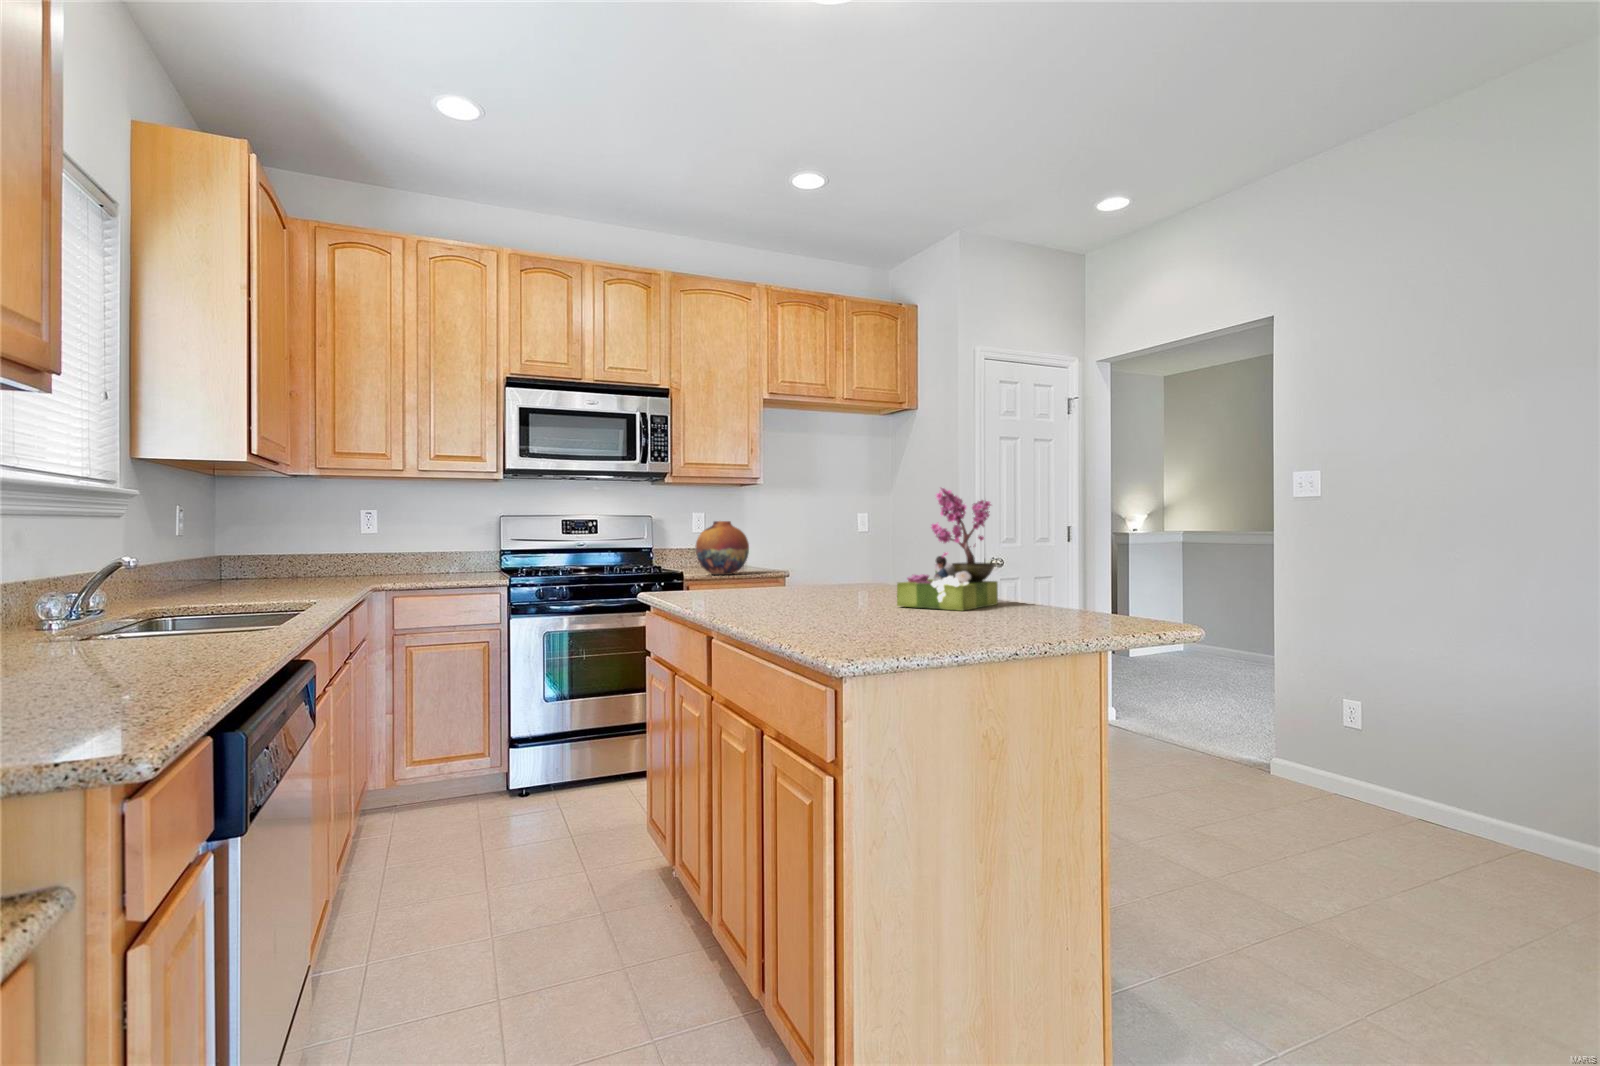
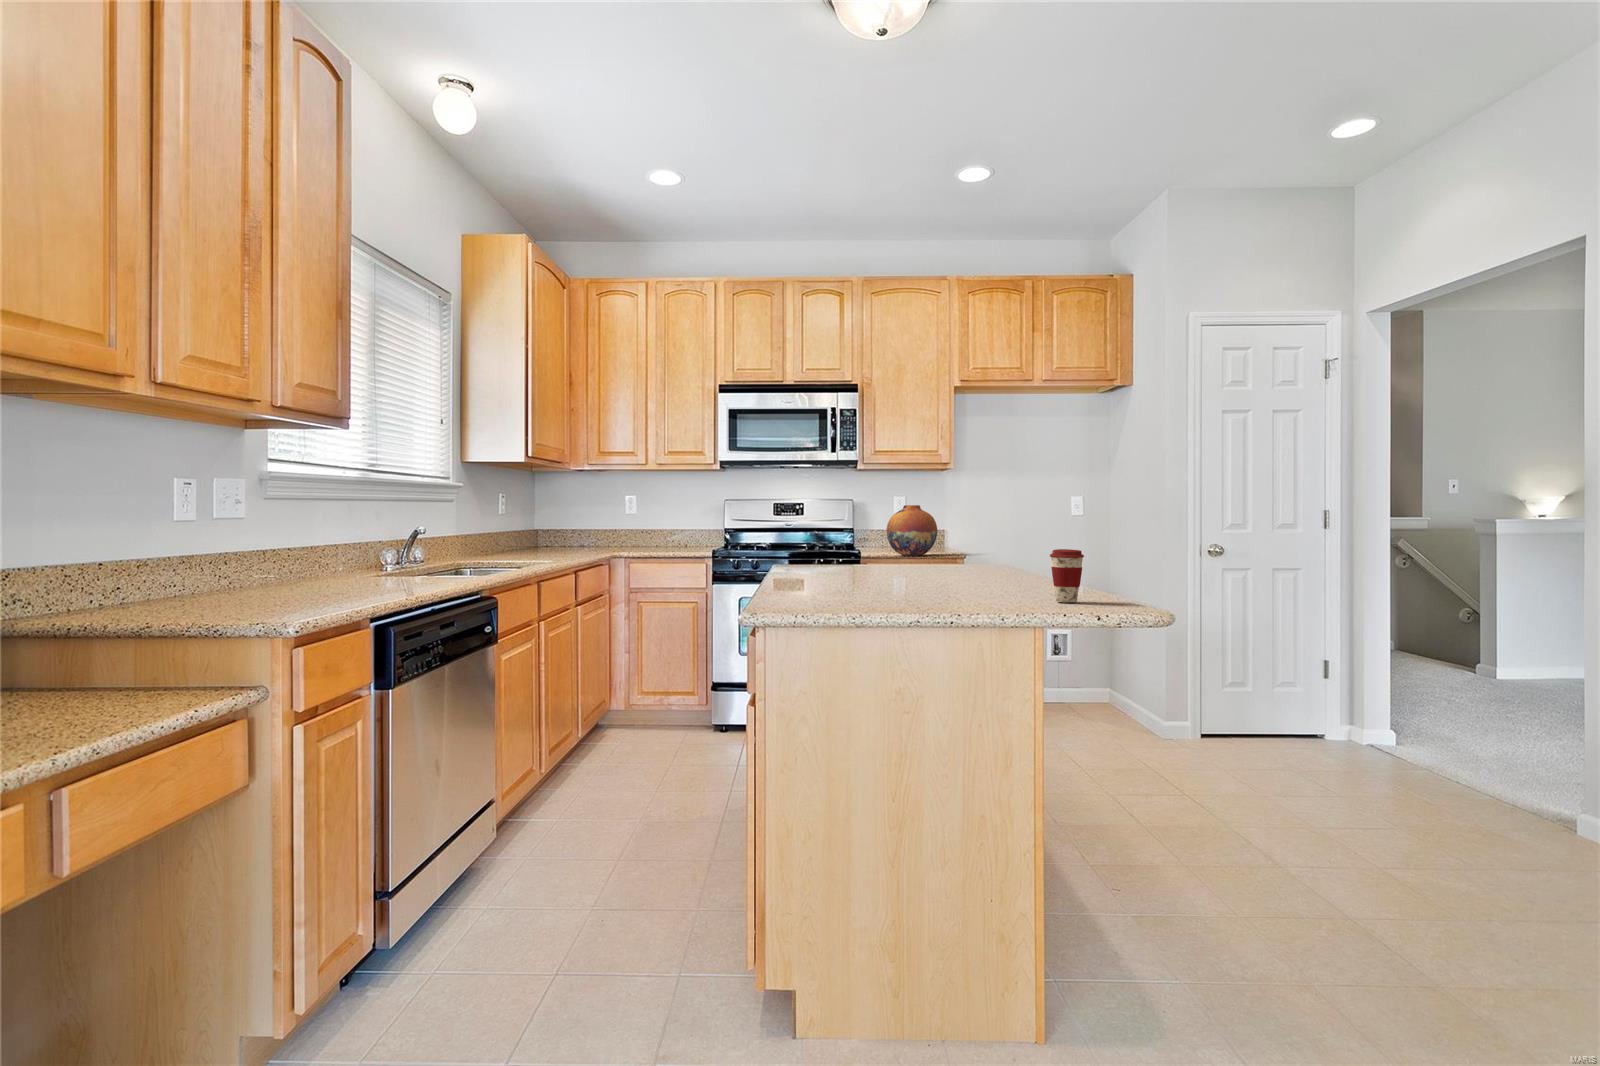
flower arrangement: present [897,488,998,611] -> none [945,468,1050,592]
coffee cup: none [1053,567,1086,618] -> present [1050,549,1084,603]

